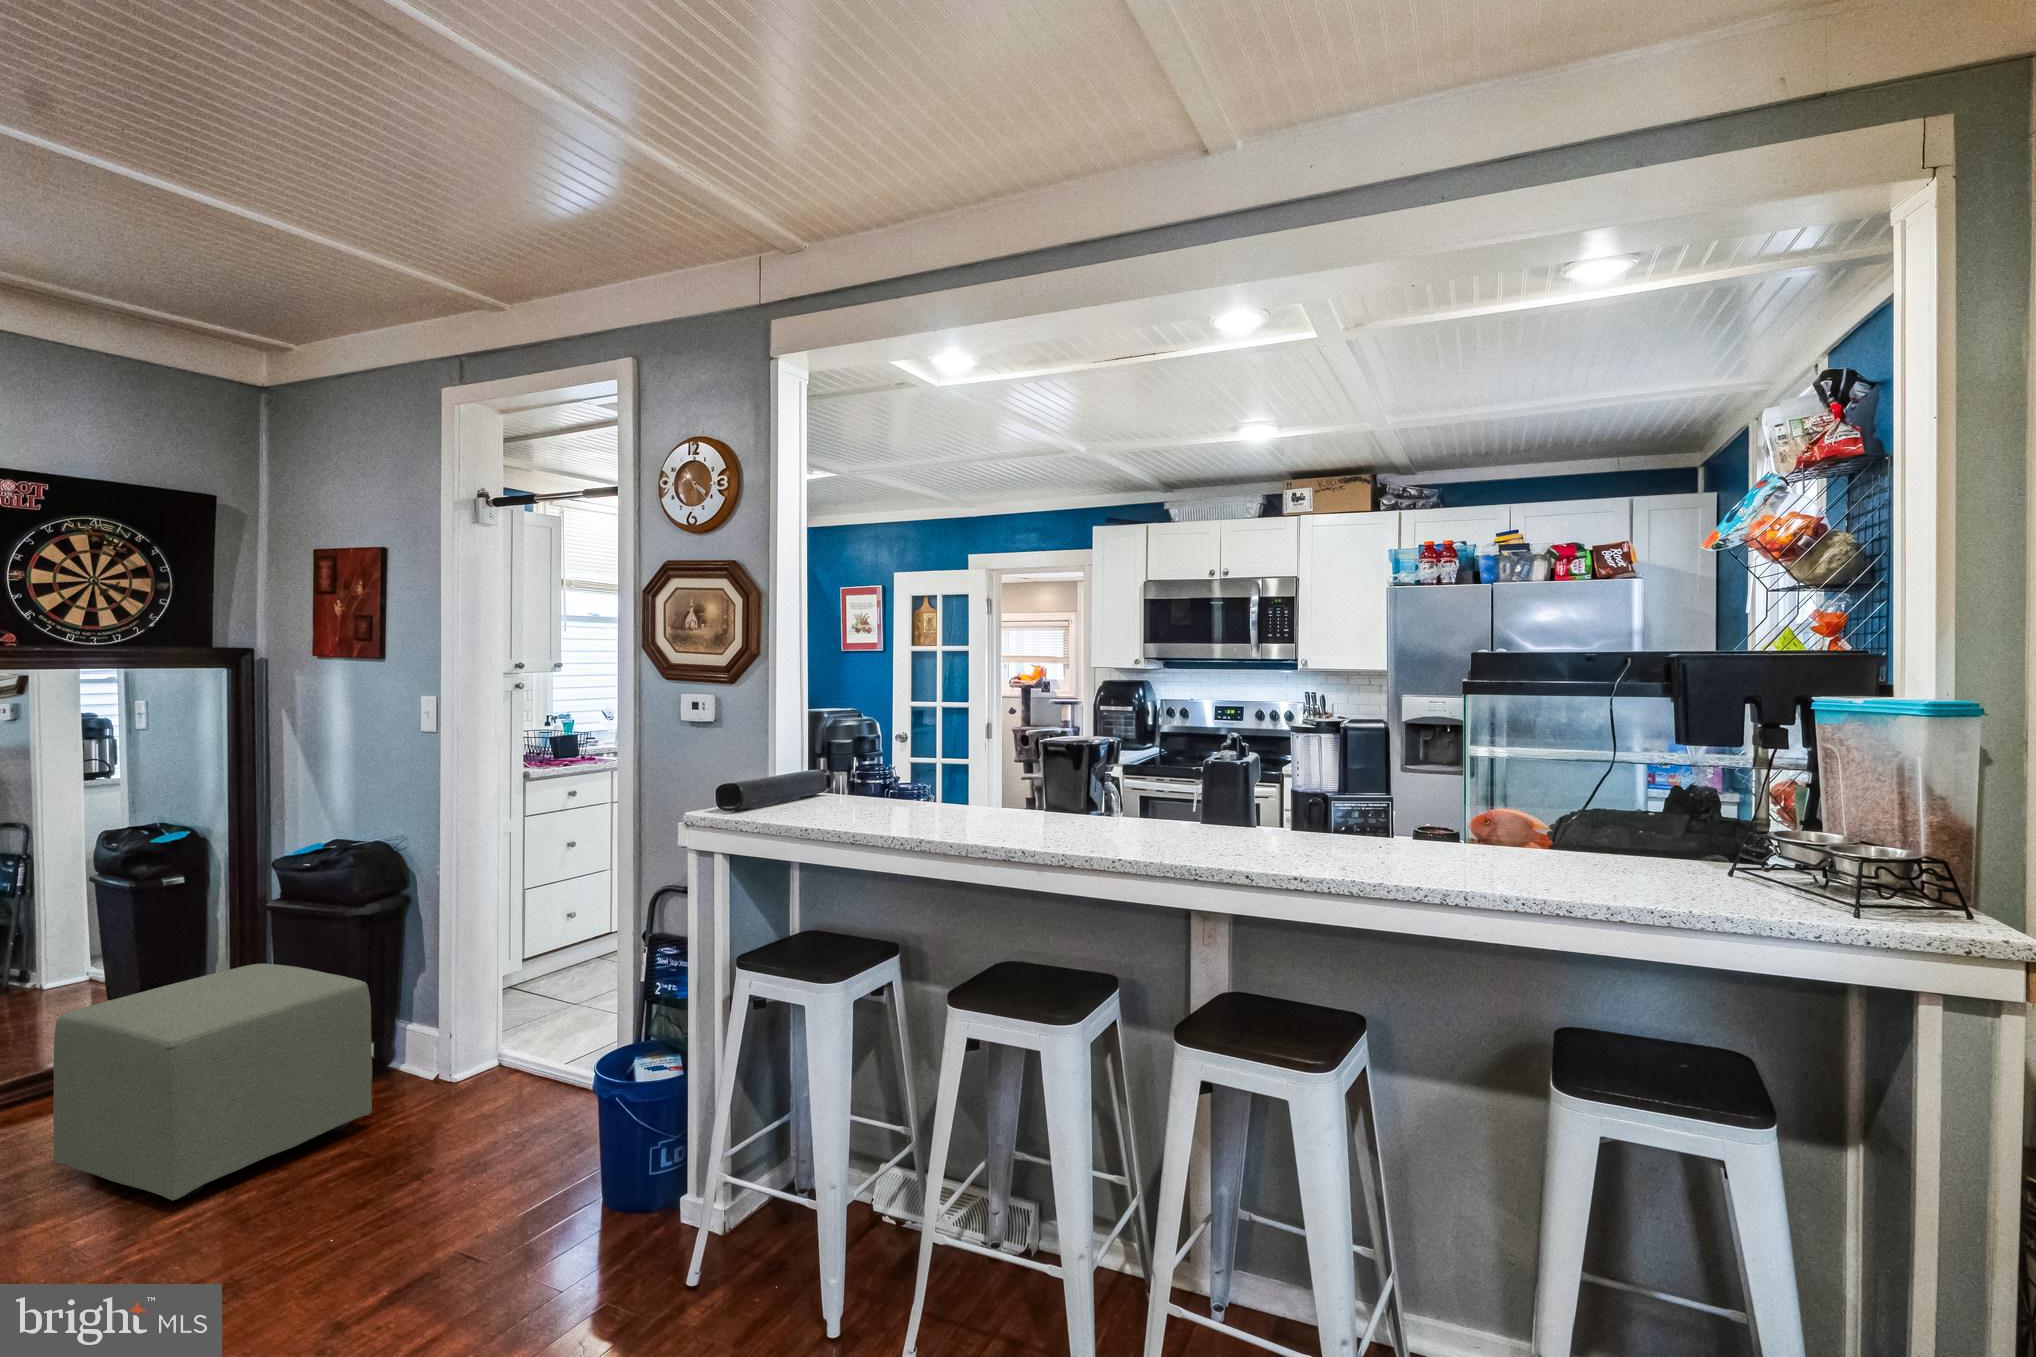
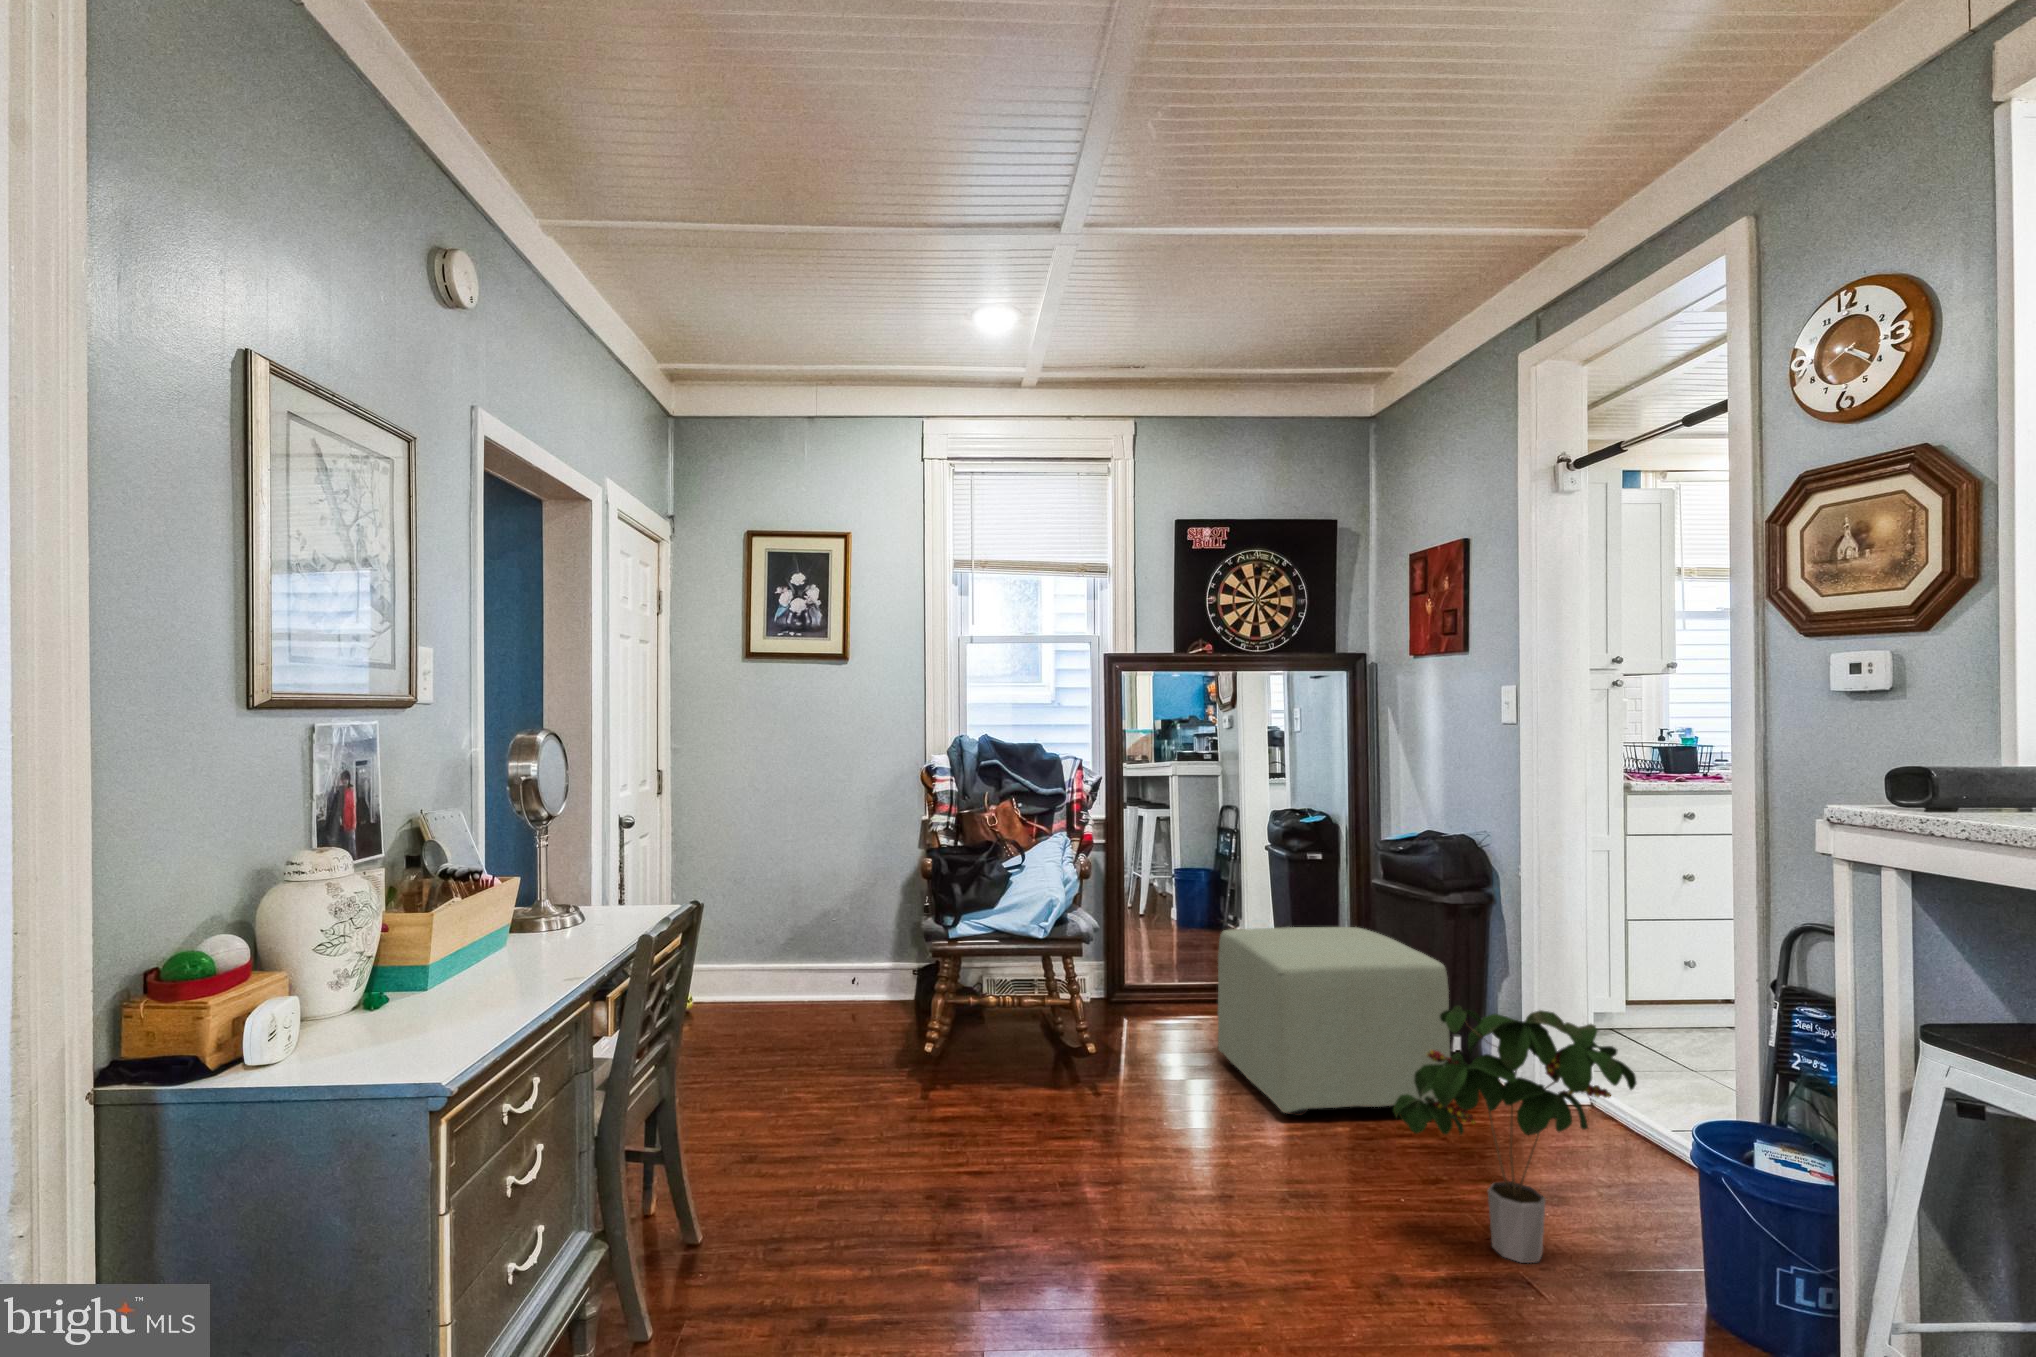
potted plant: none [330,1005,550,1232] -> present [1393,1006,1636,1263]

